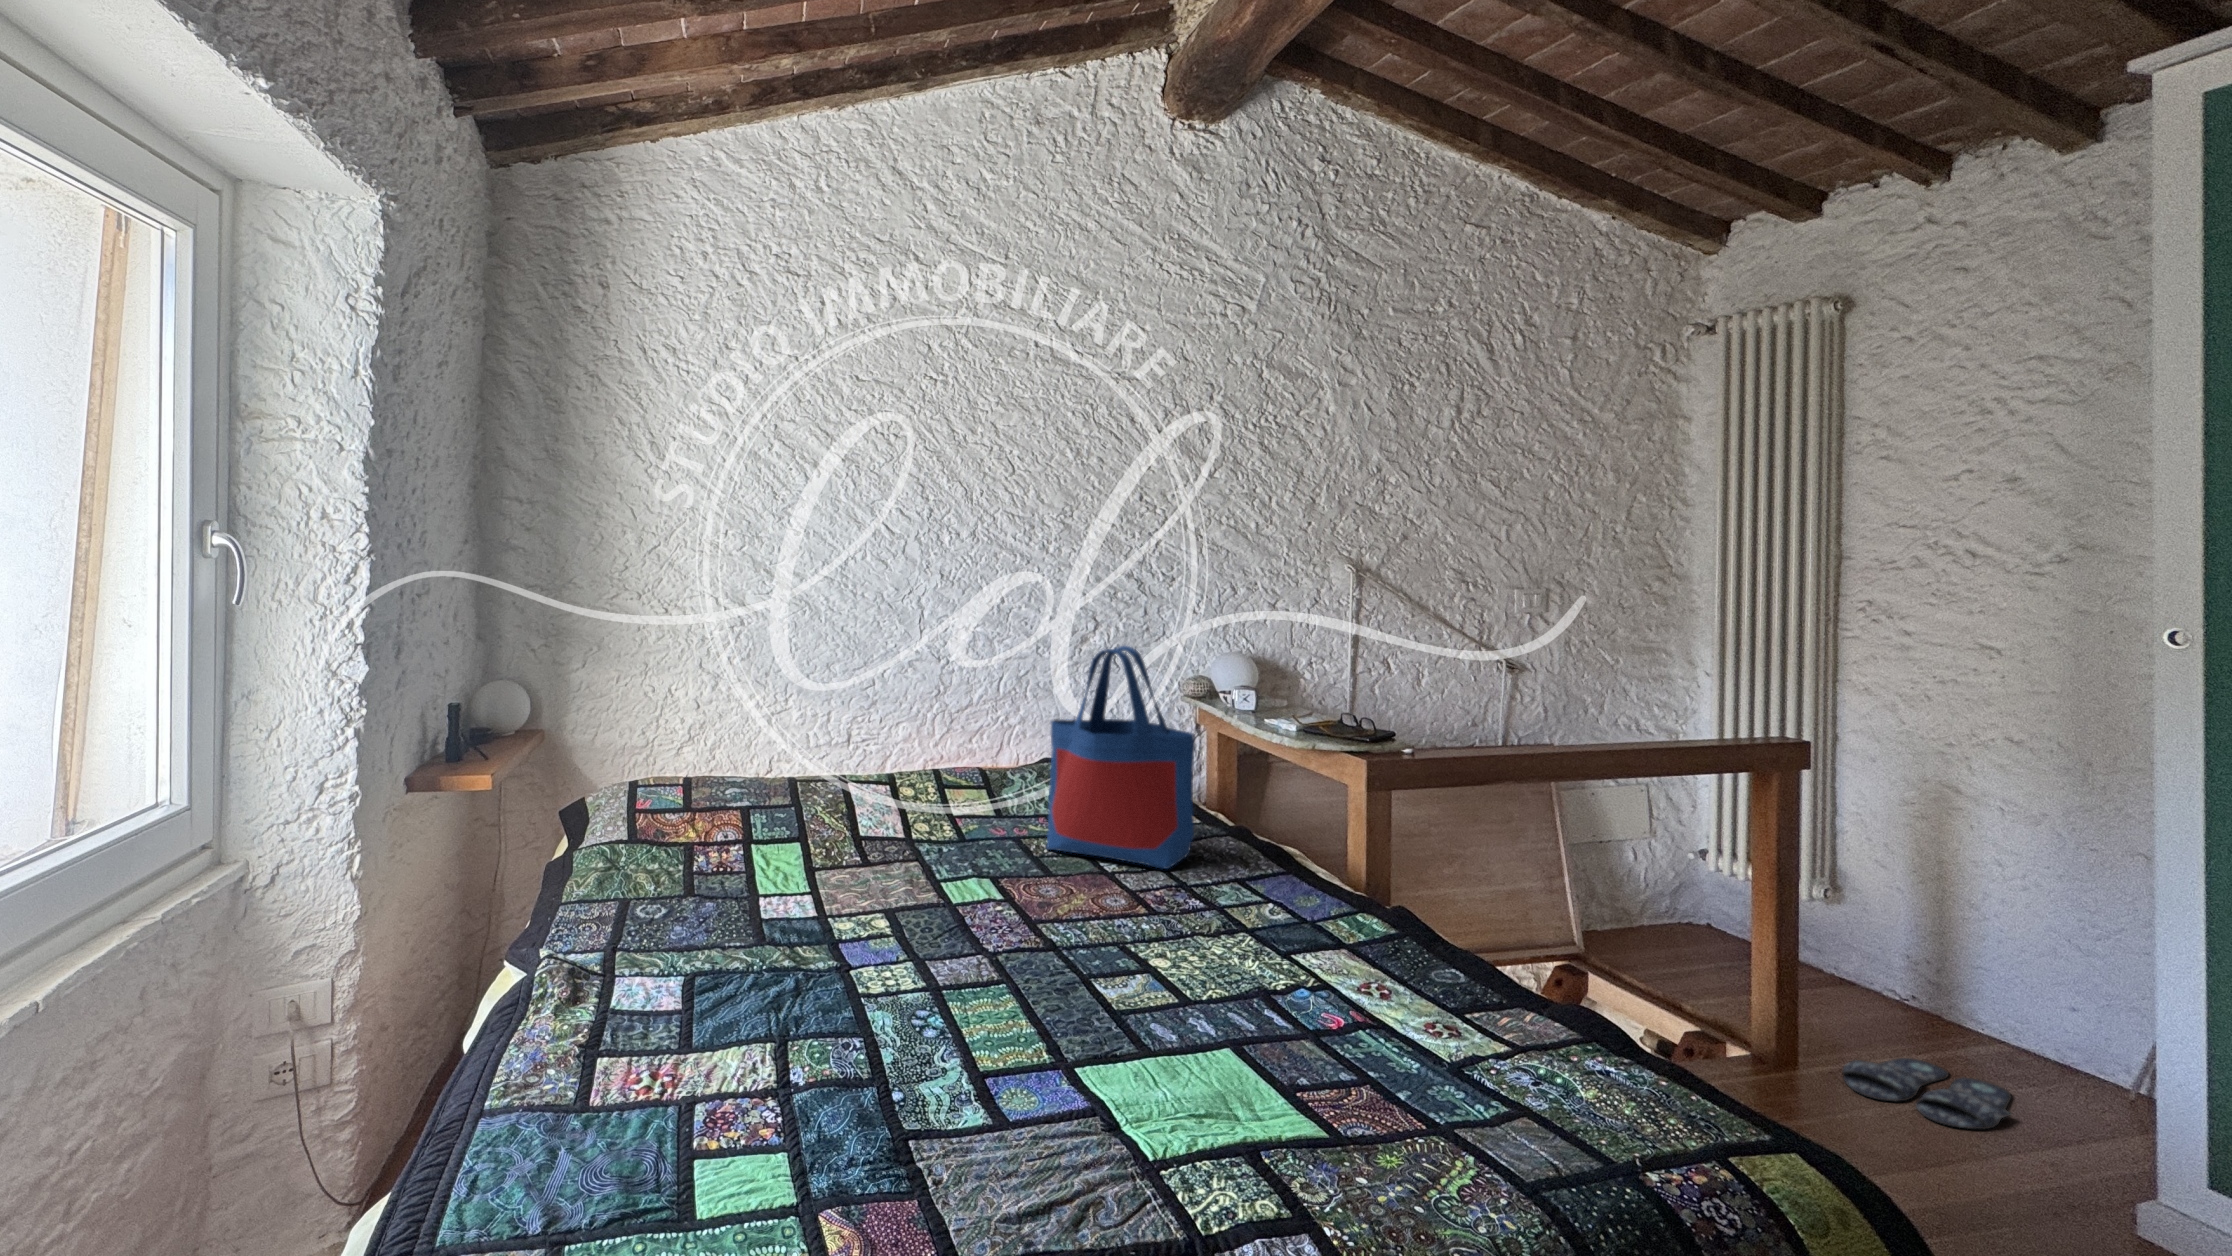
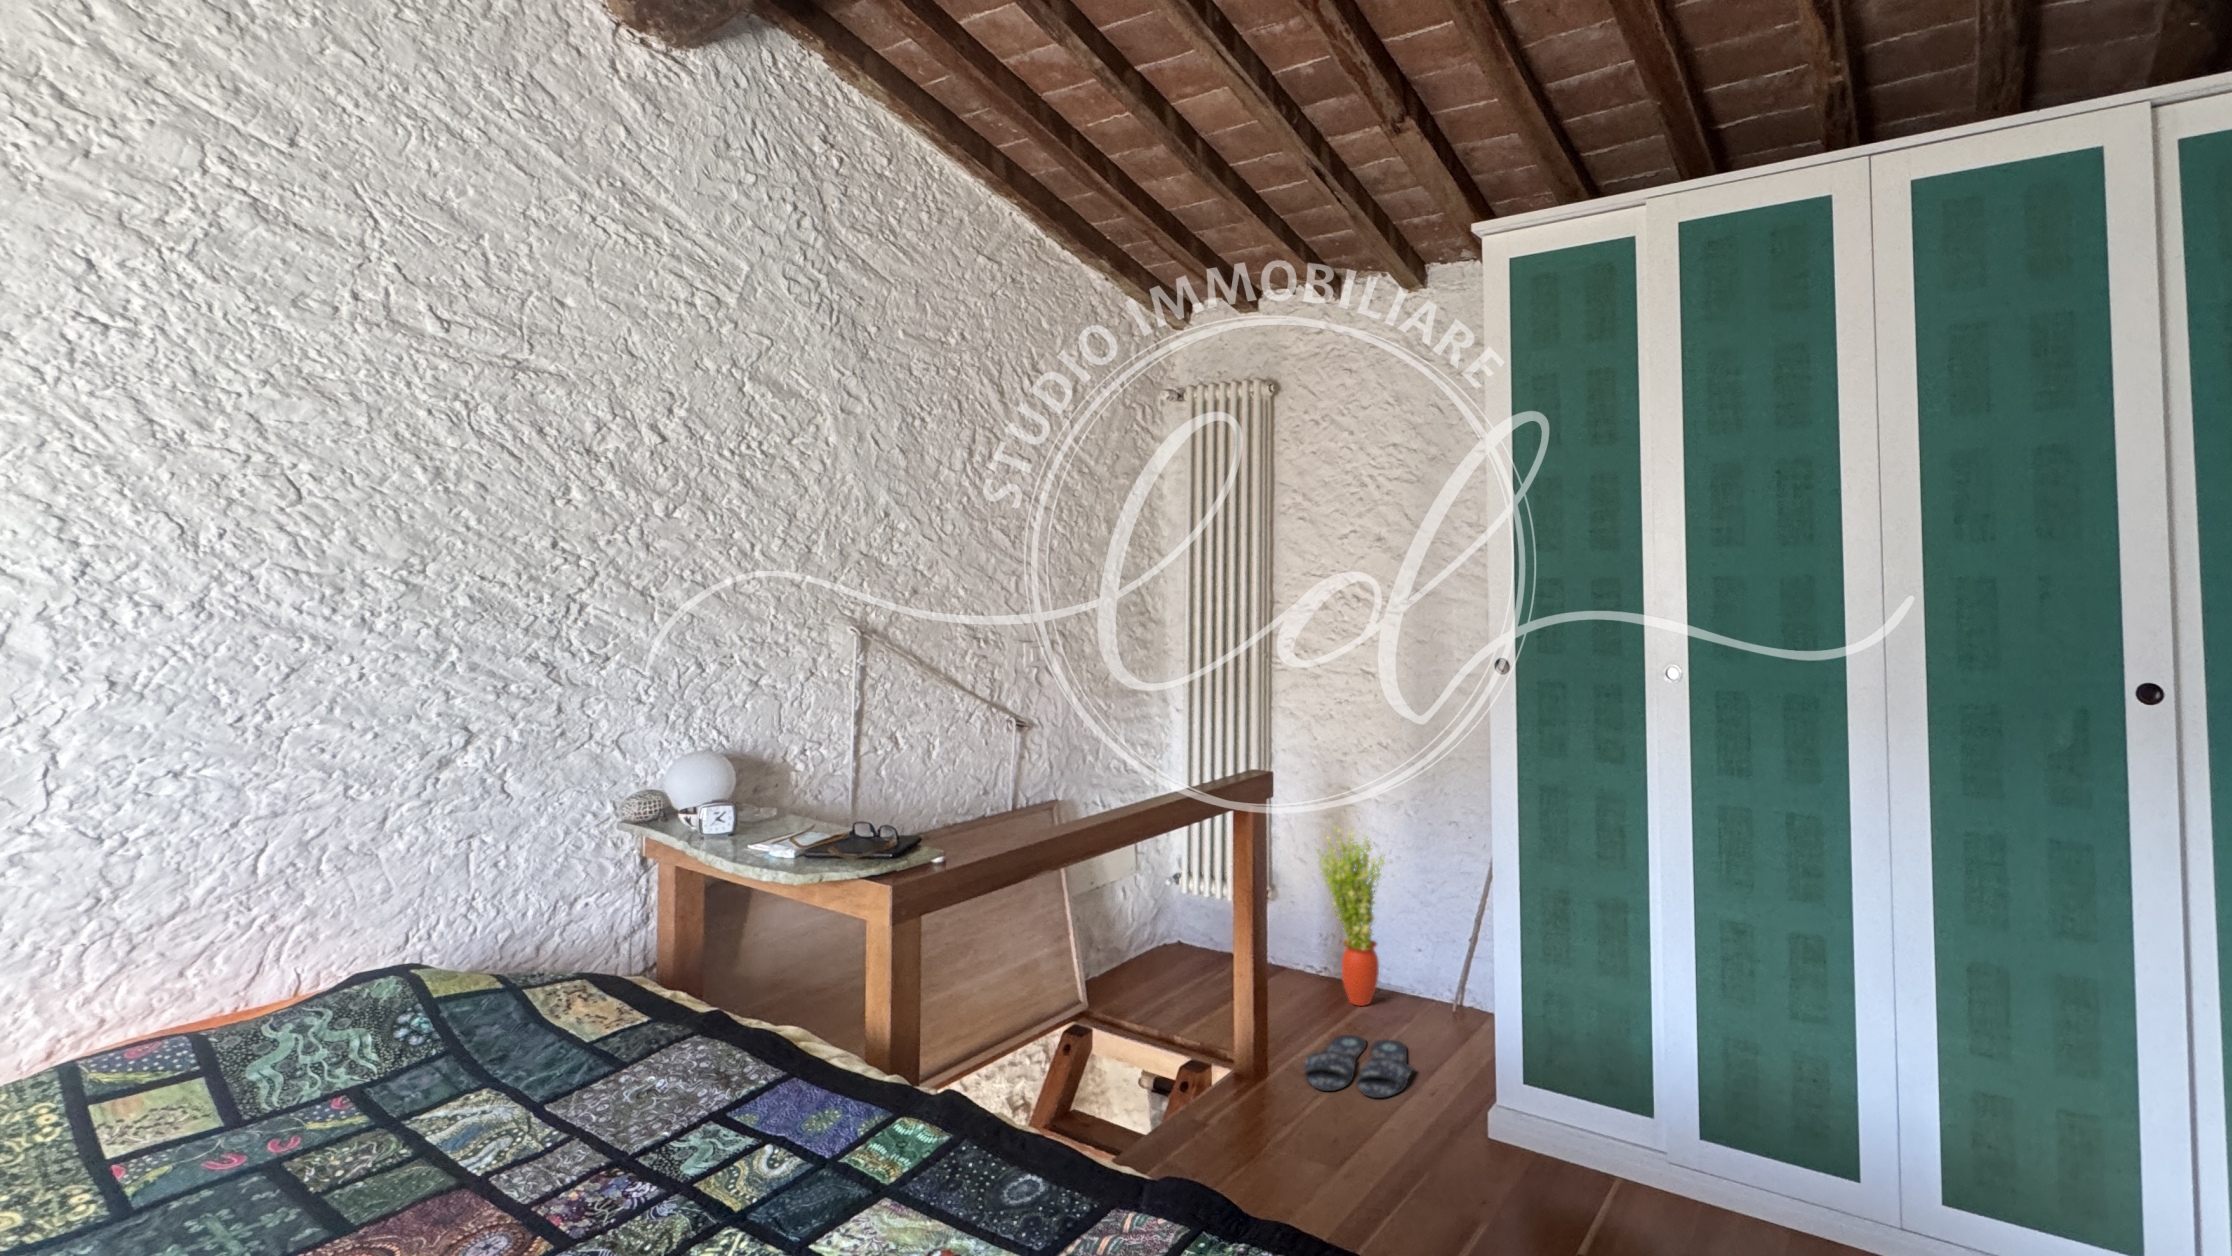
tote bag: present [1047,646,1195,869] -> none [341,782,642,1163]
potted plant: none [1887,823,2001,1043] -> present [1321,828,1385,1006]

